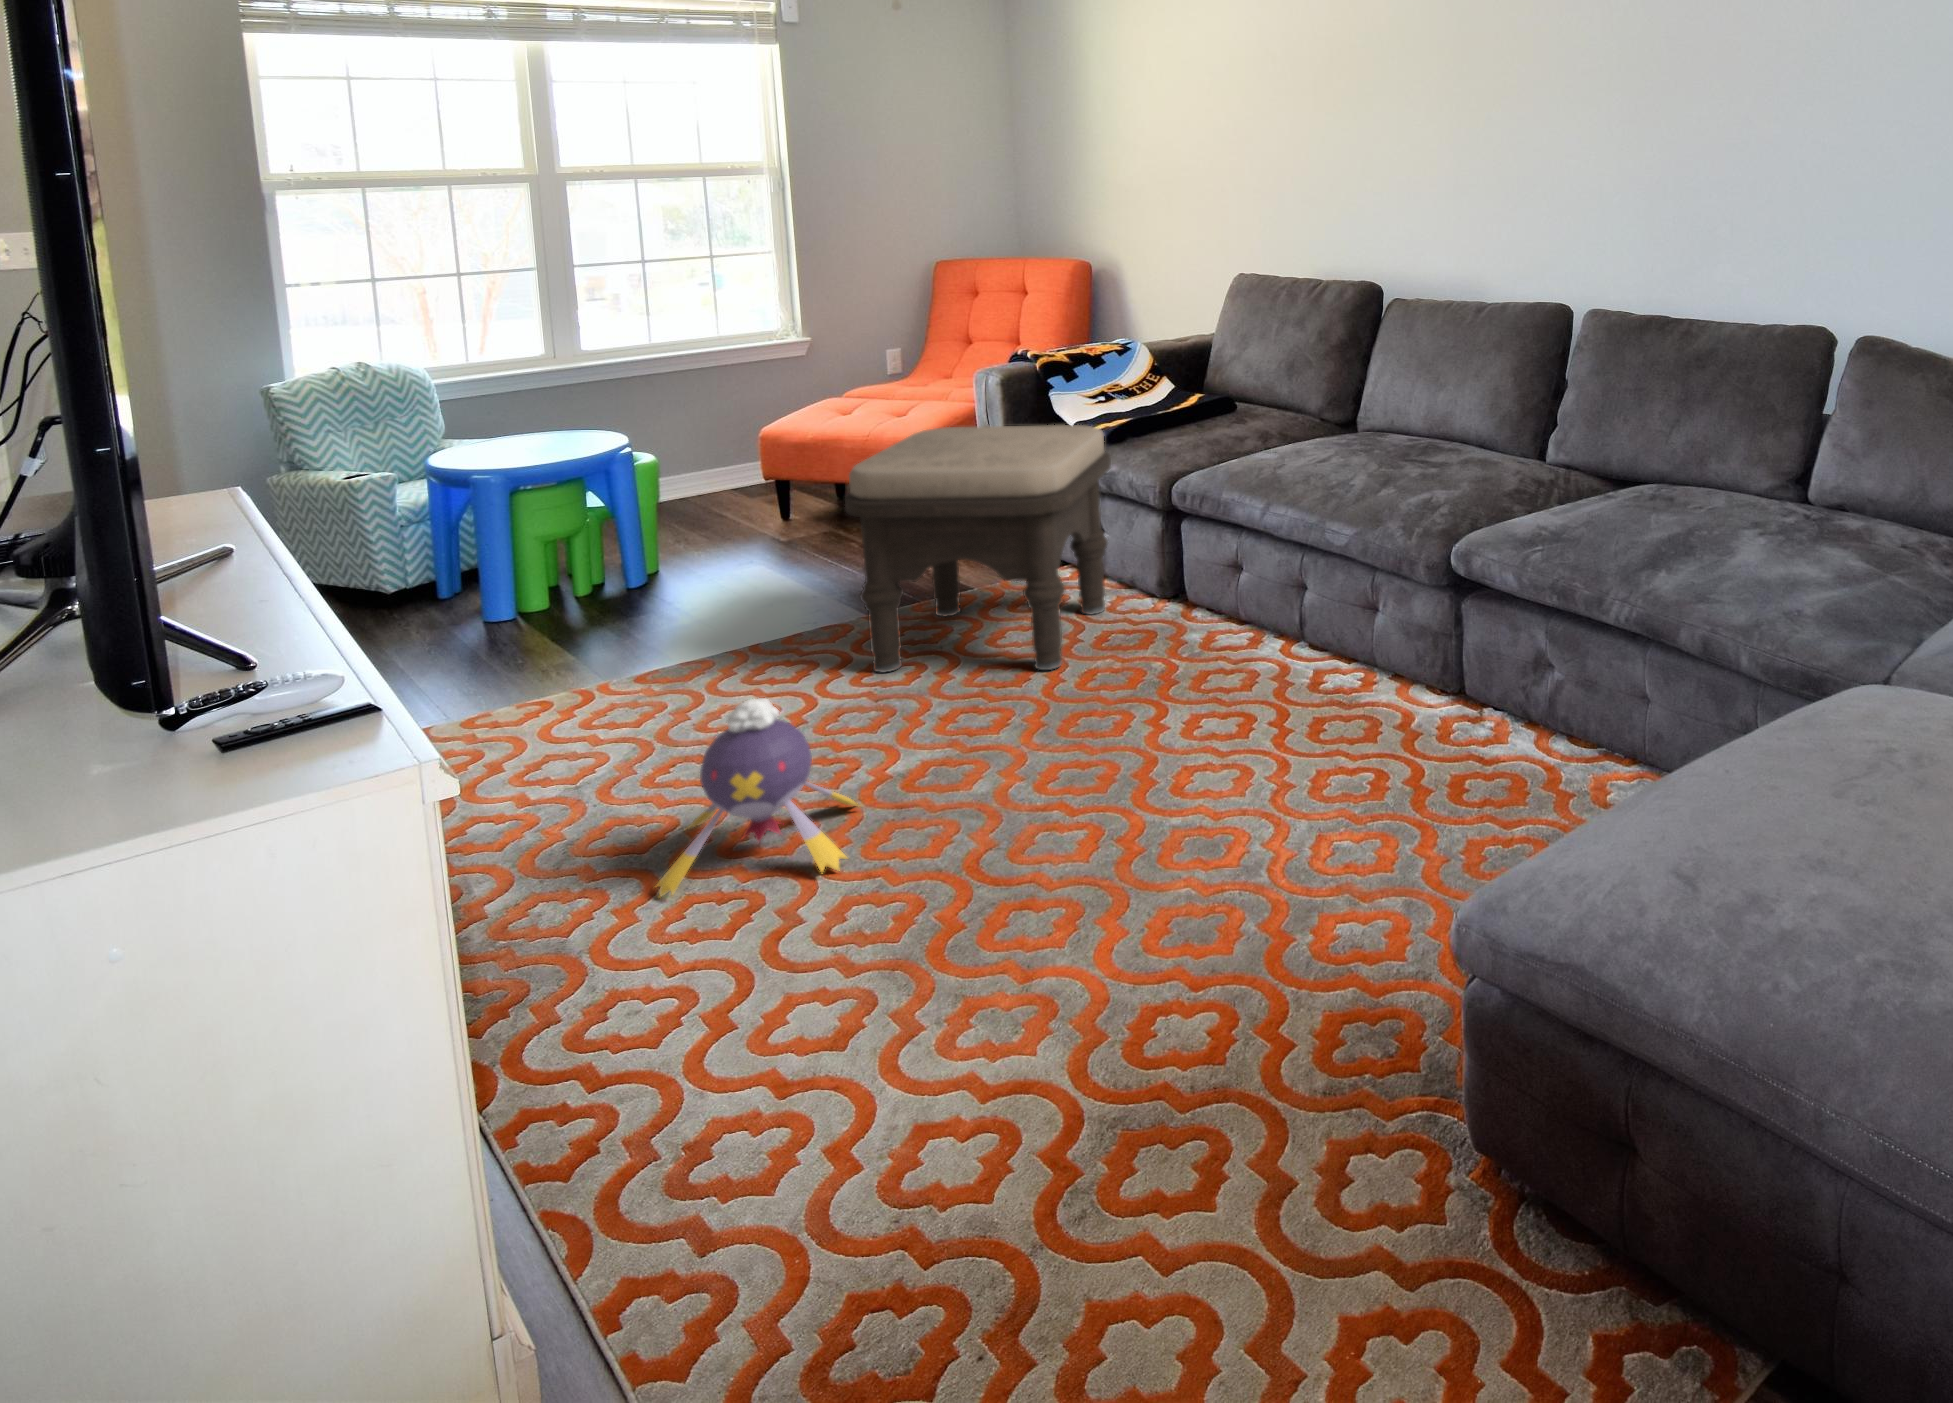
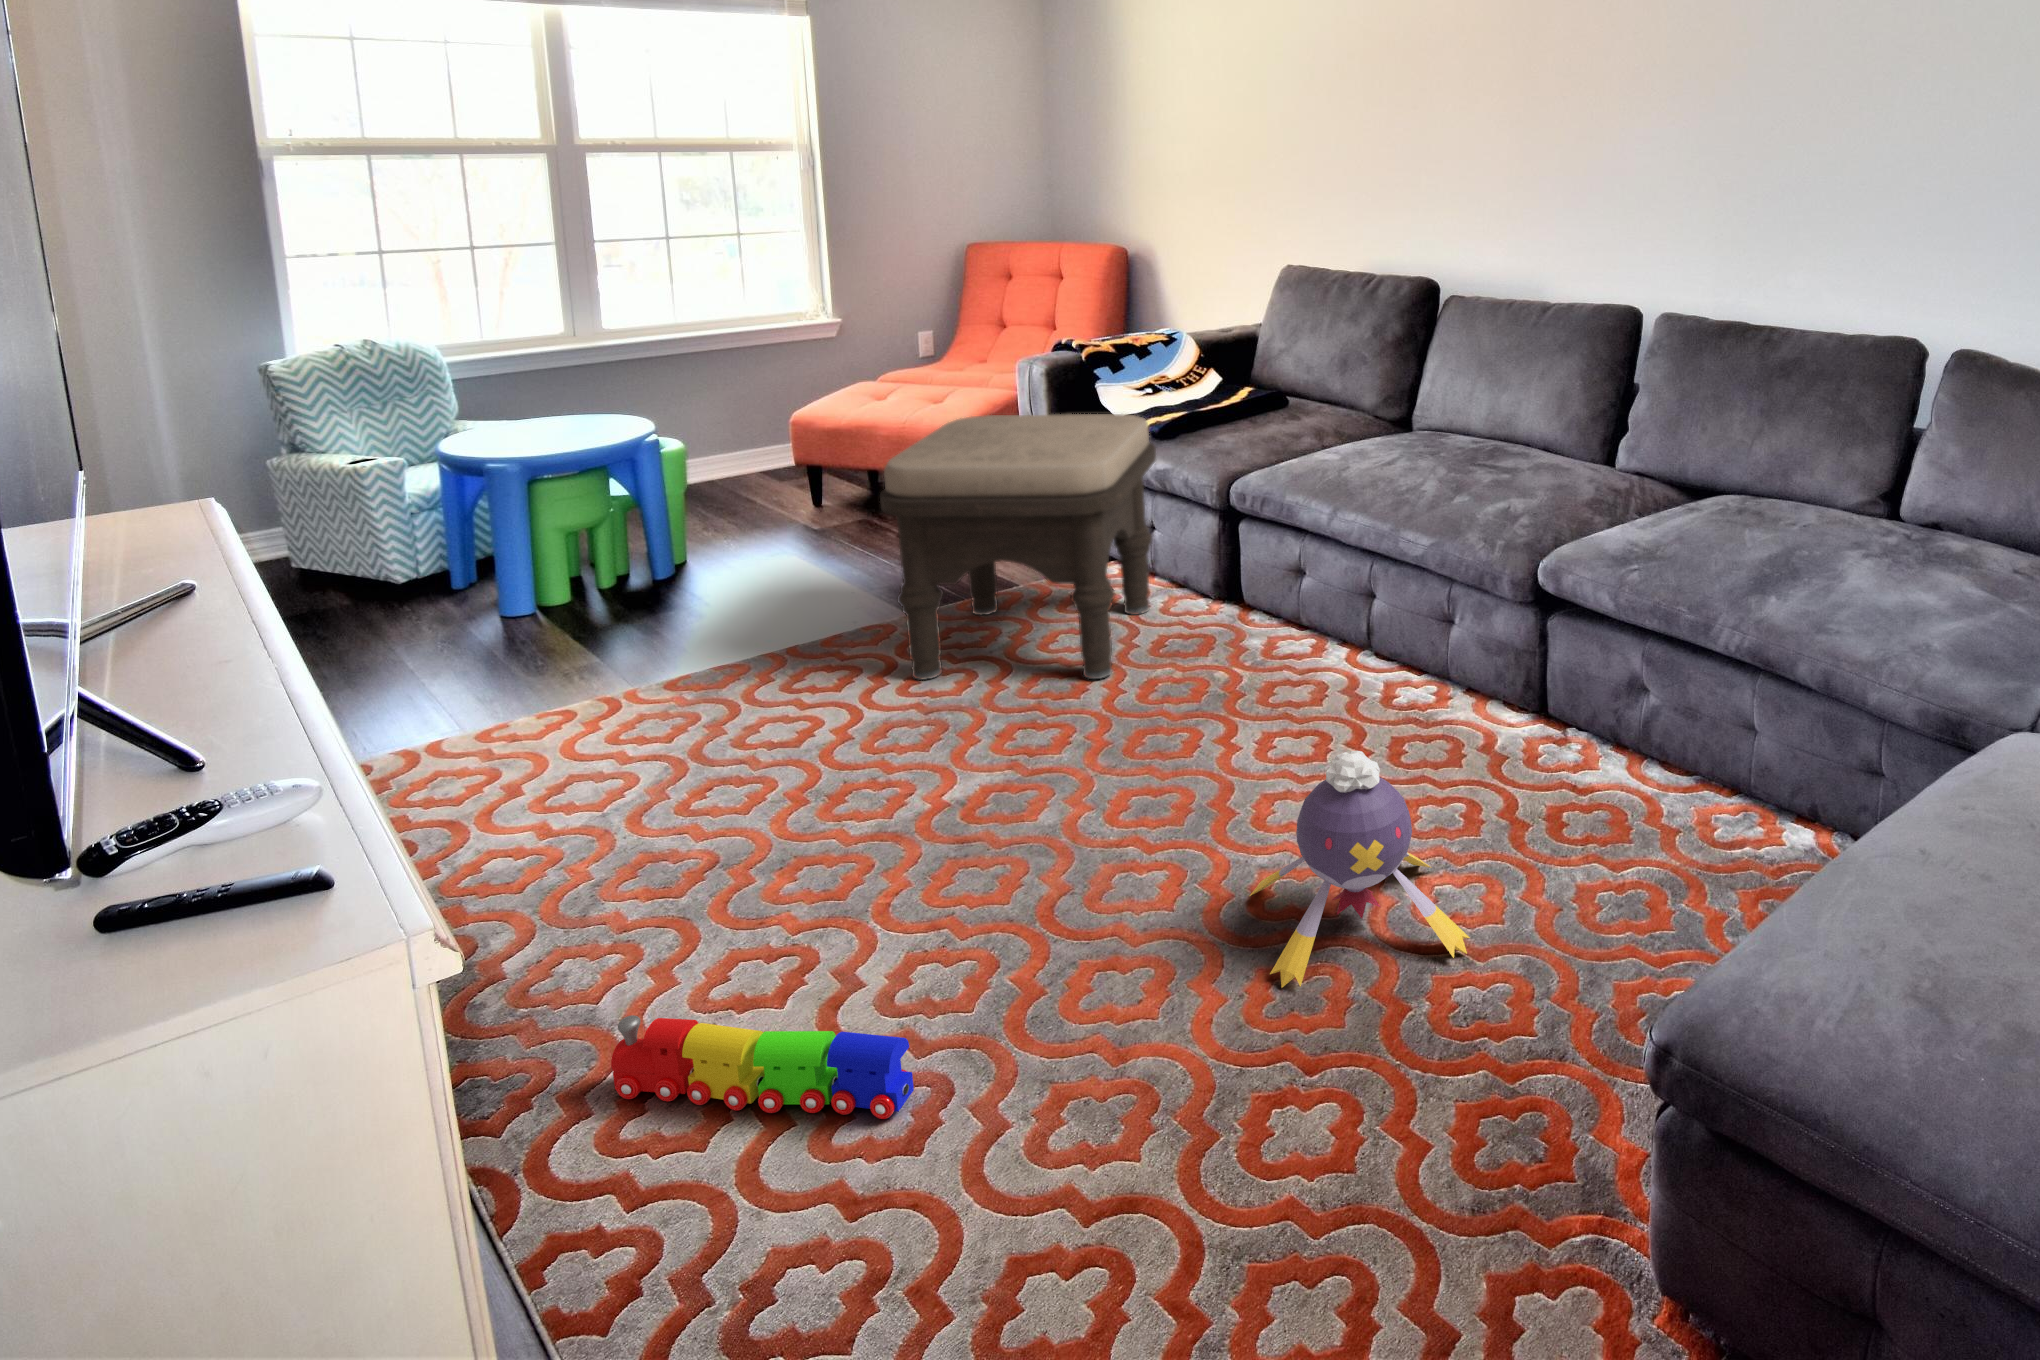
plush toy: present [656,698,858,897] -> present [1250,751,1470,987]
toy train: none [574,938,844,1023] -> present [611,1015,914,1119]

